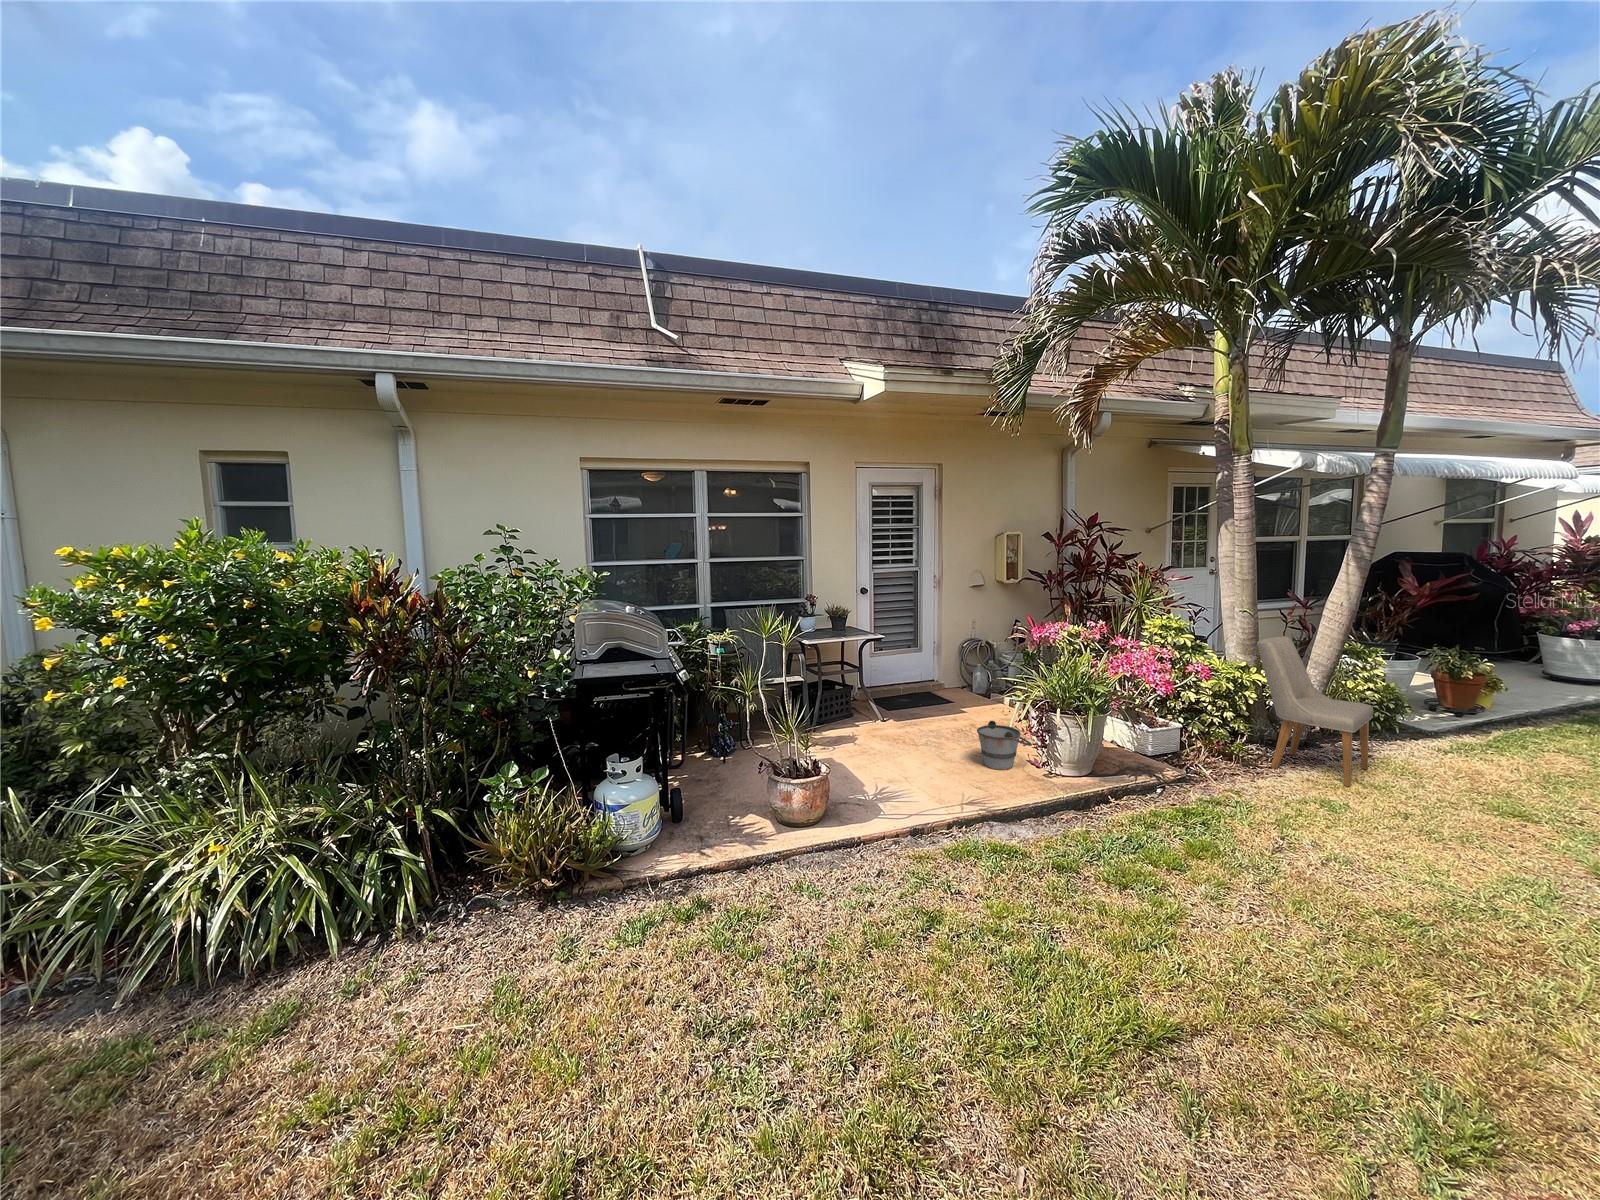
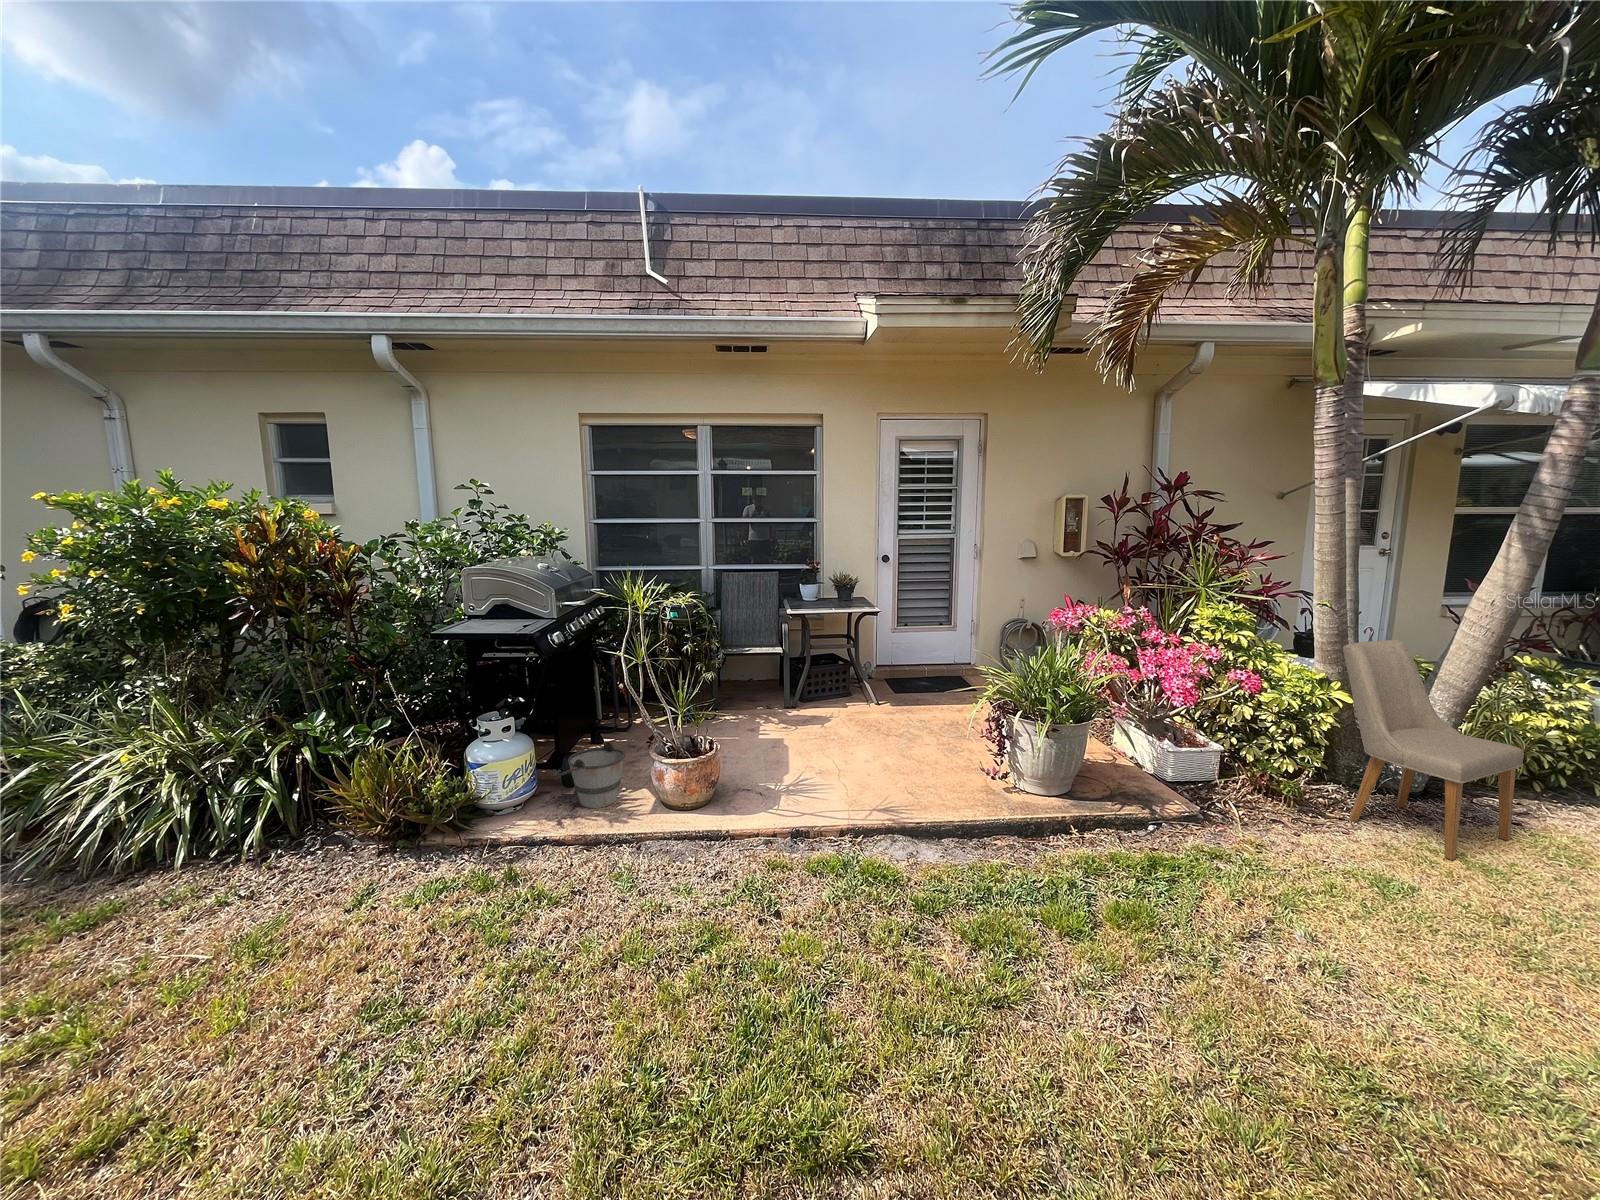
bucket: present [977,721,1032,770] -> present [553,741,625,808]

